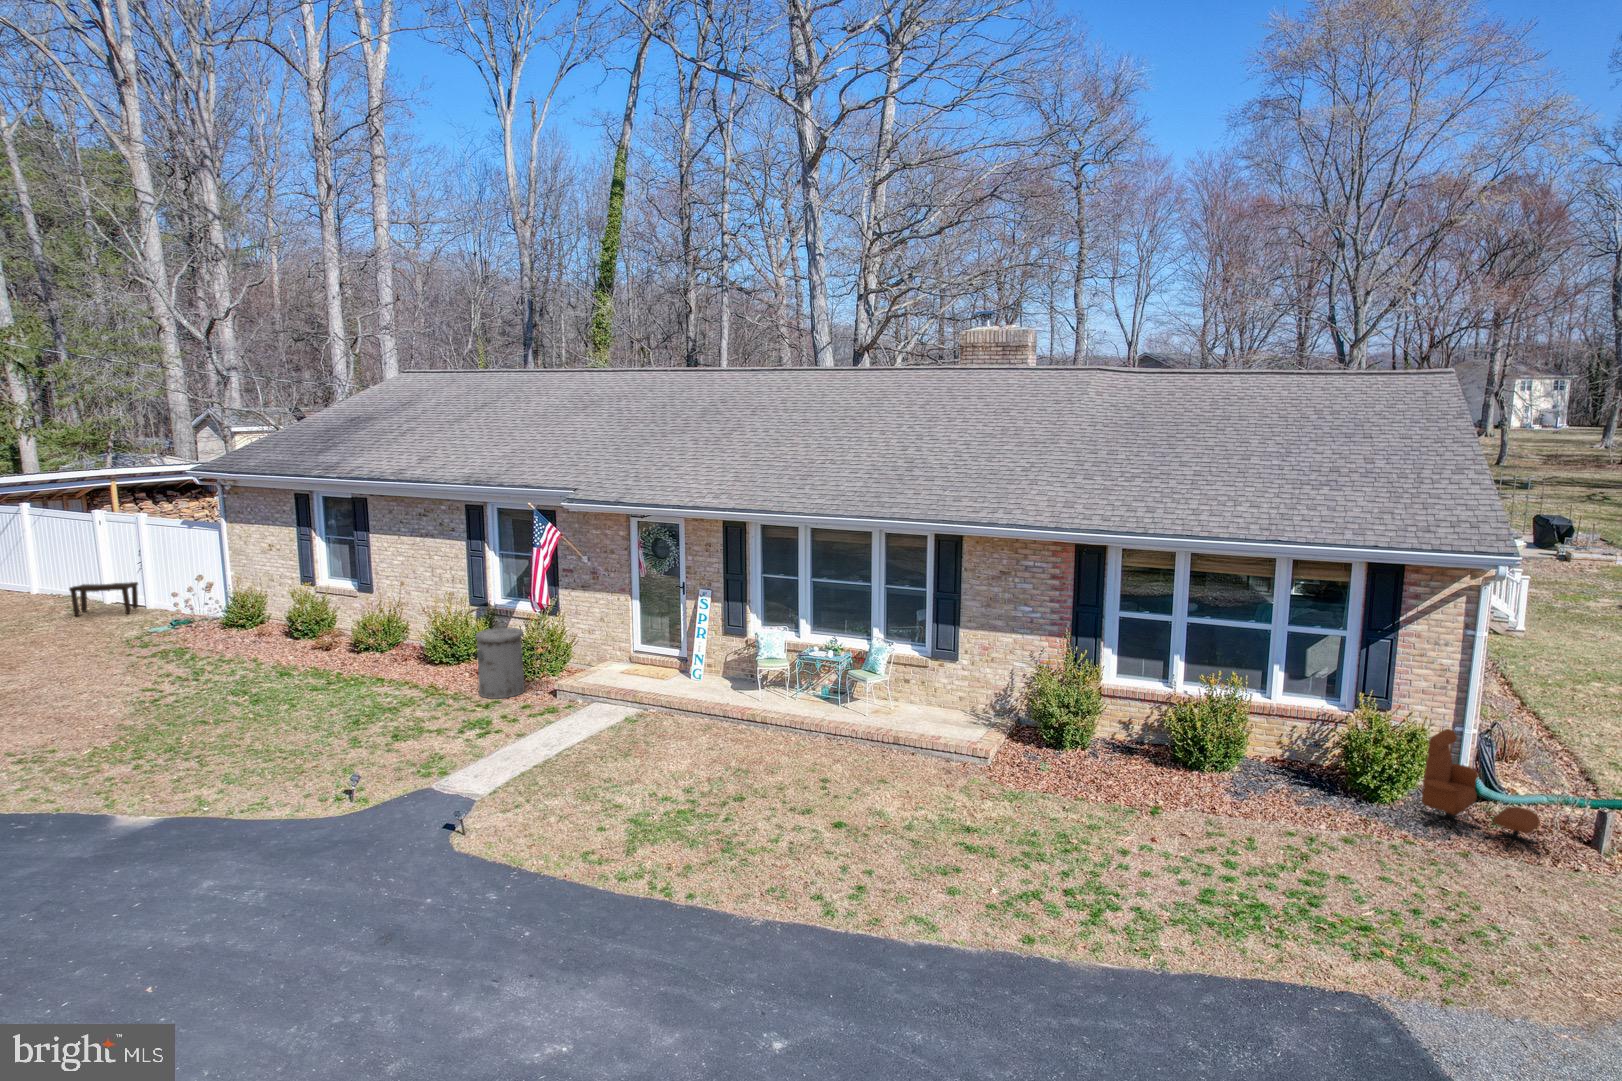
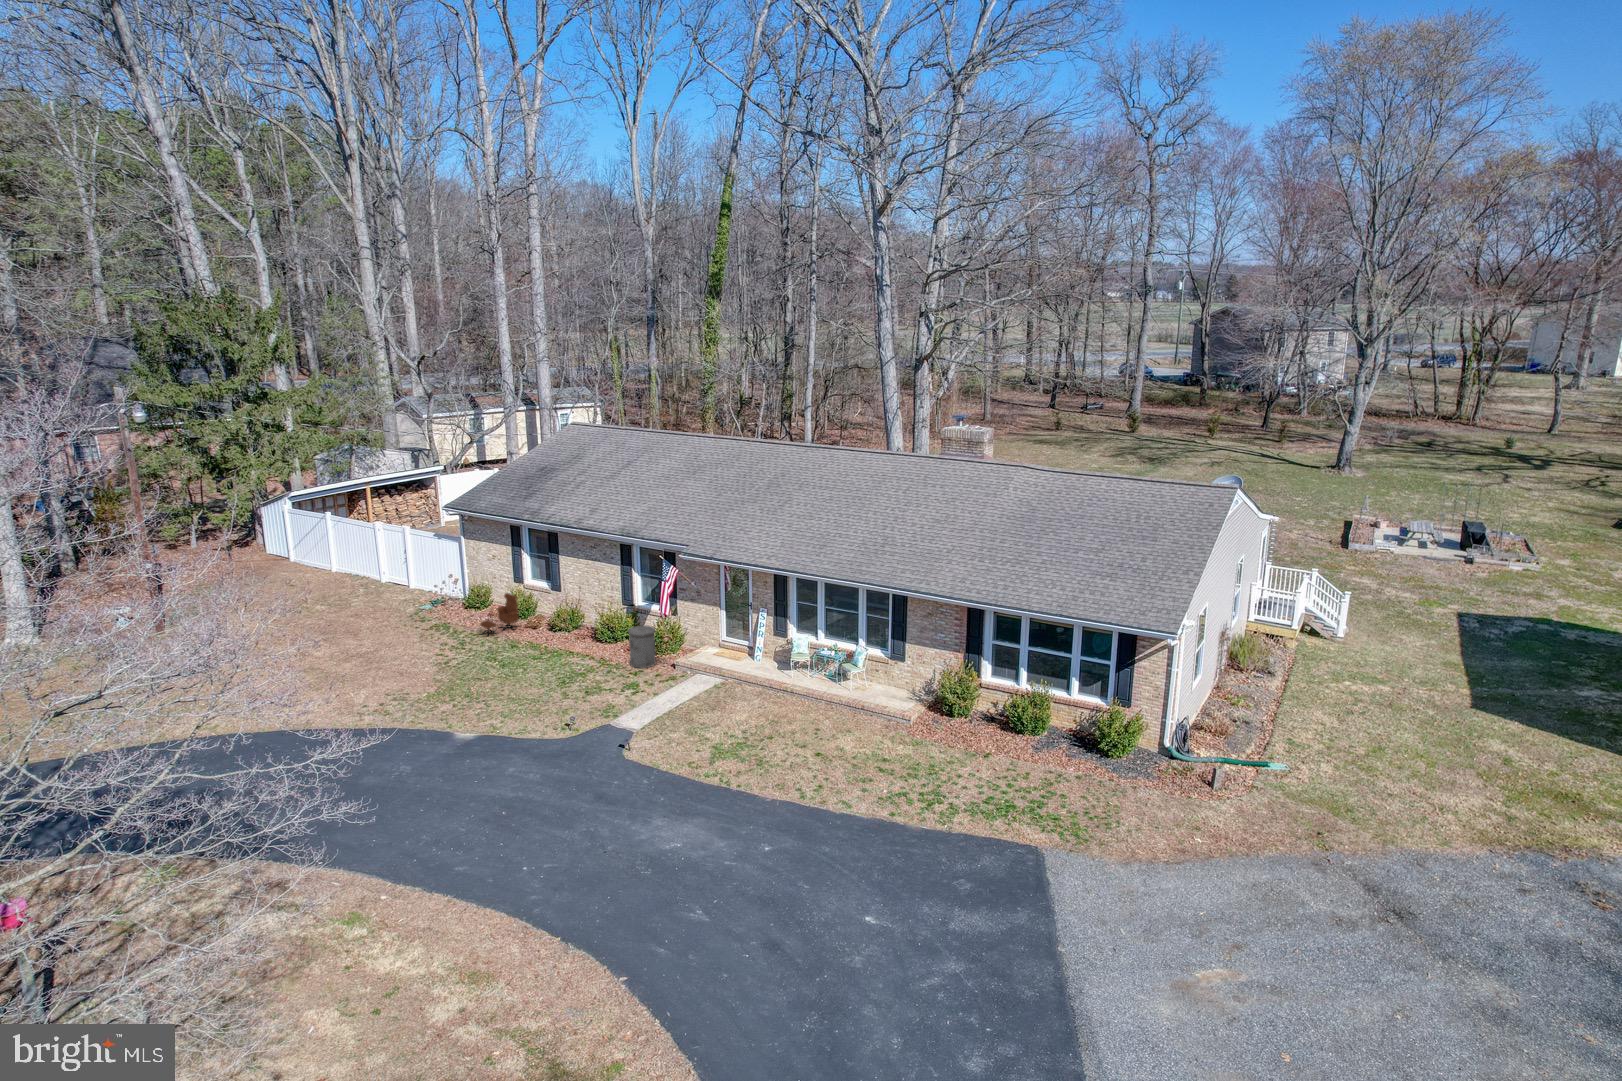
bench: present [69,582,138,616] -> none [373,572,412,594]
lounge chair: present [1421,729,1541,854] -> present [481,593,519,634]

